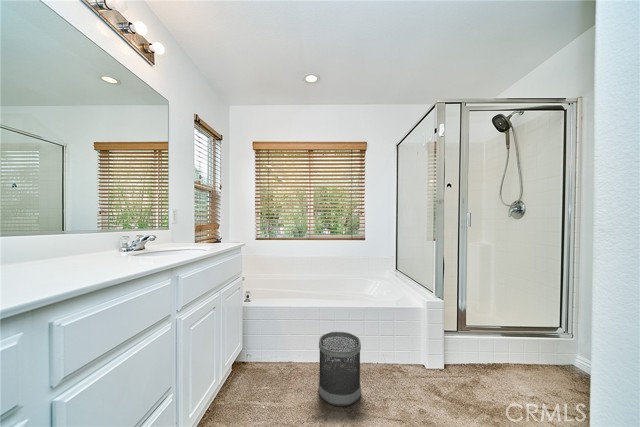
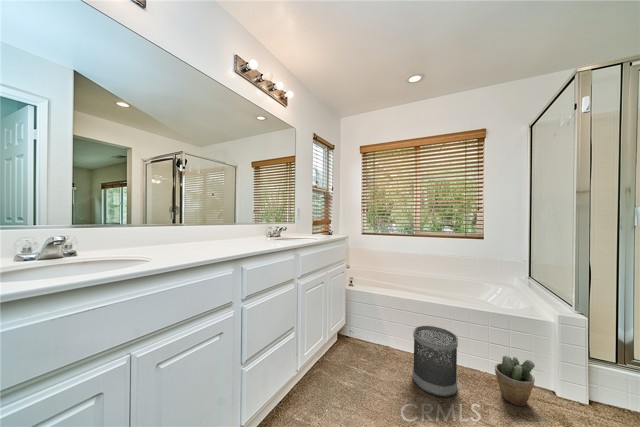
potted plant: none [390,346,420,391] -> present [495,355,535,406]

